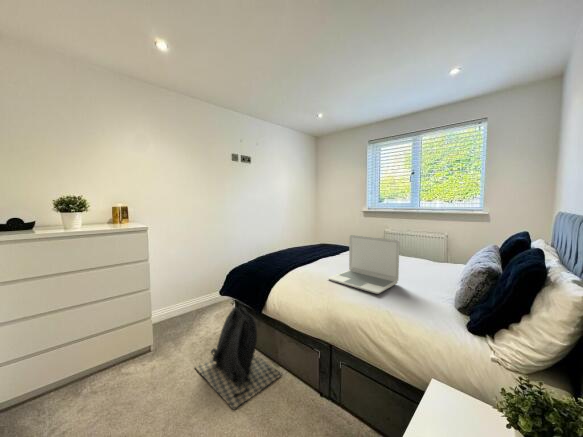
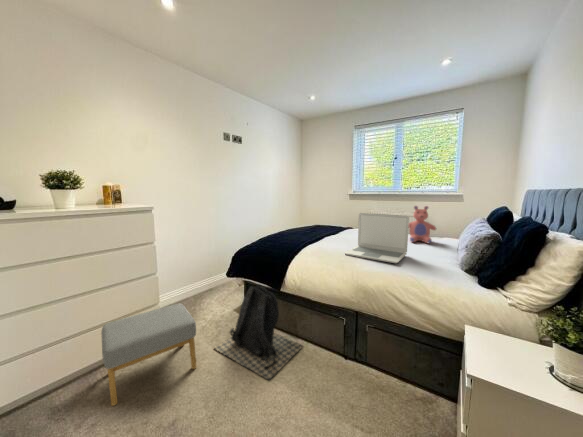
teddy bear: none [409,227,446,270] -> present [409,206,436,243]
footstool: none [79,319,172,416] -> present [102,304,196,406]

